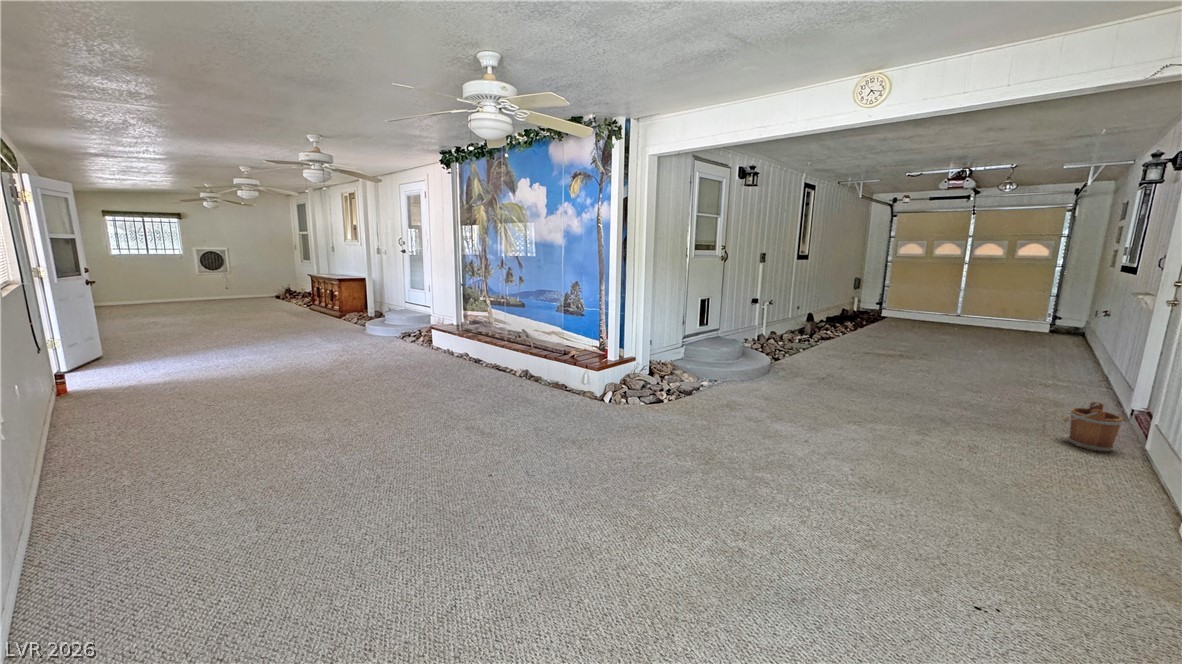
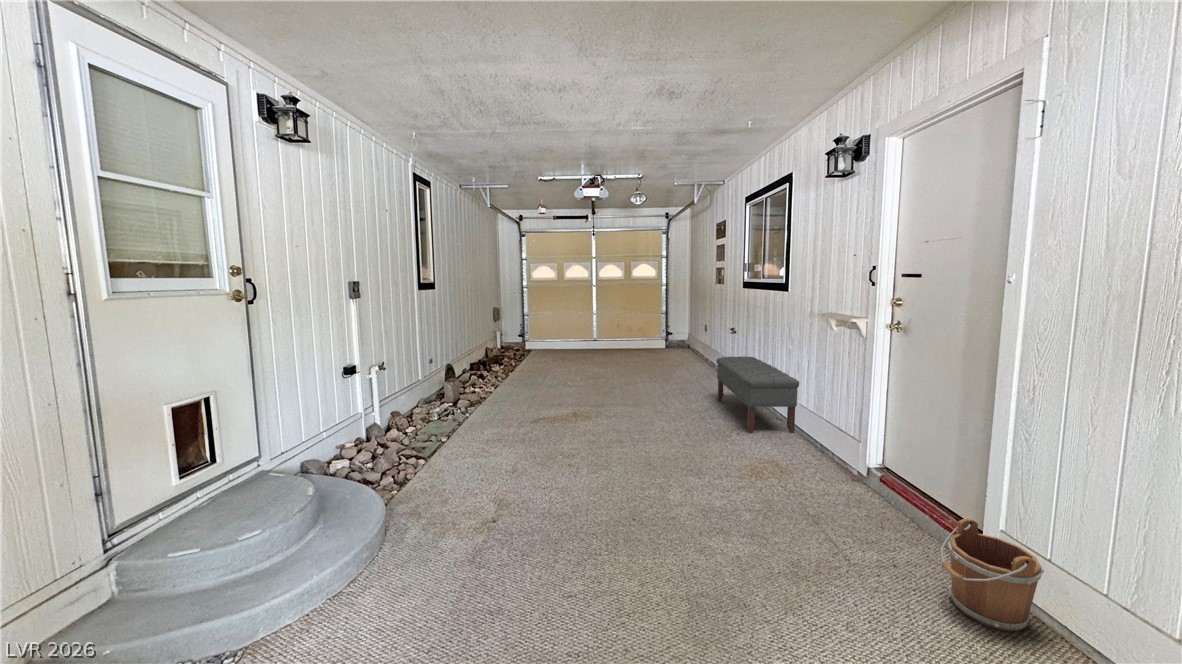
bench: none [1046,331,1109,393] -> present [717,357,799,433]

